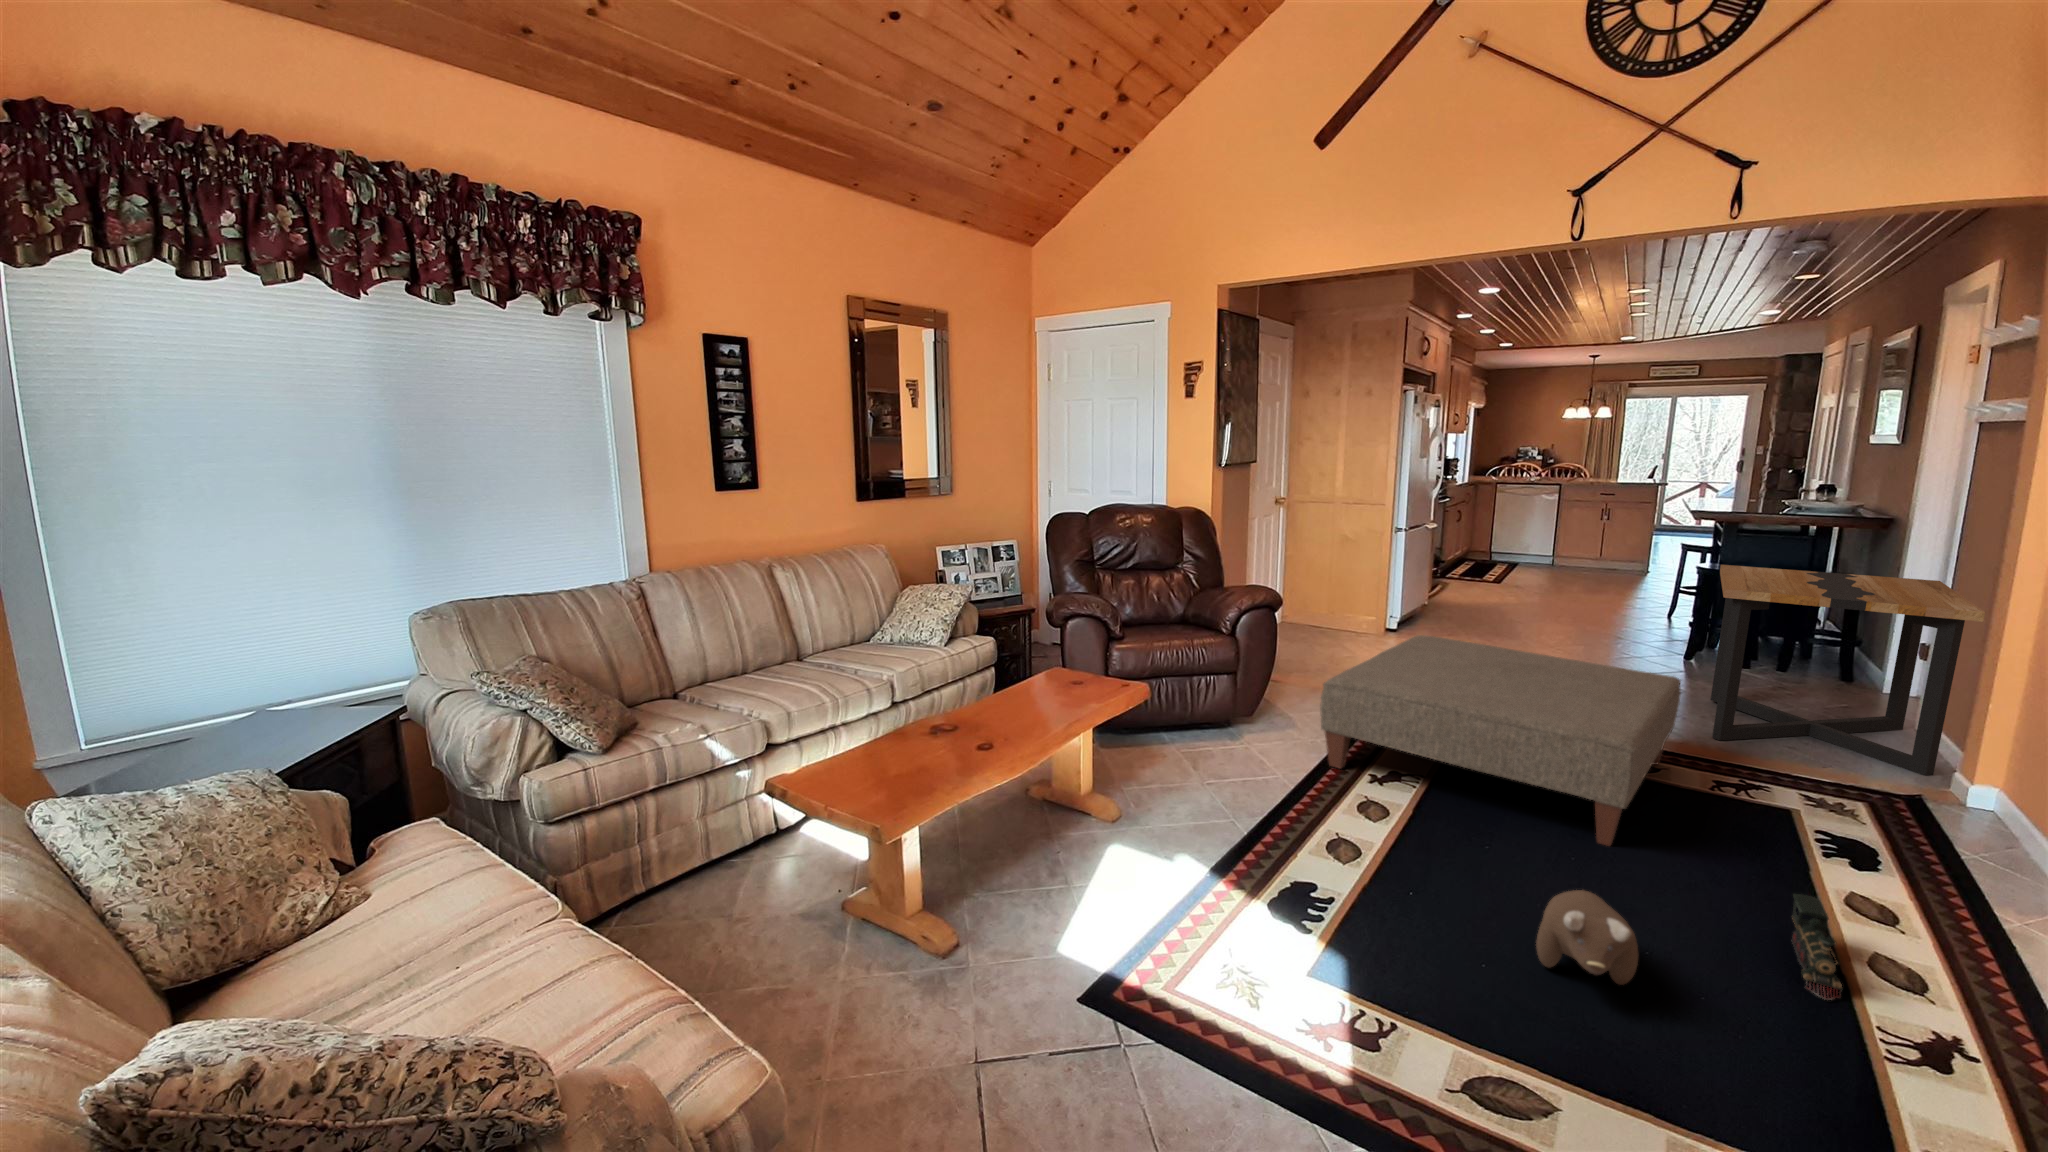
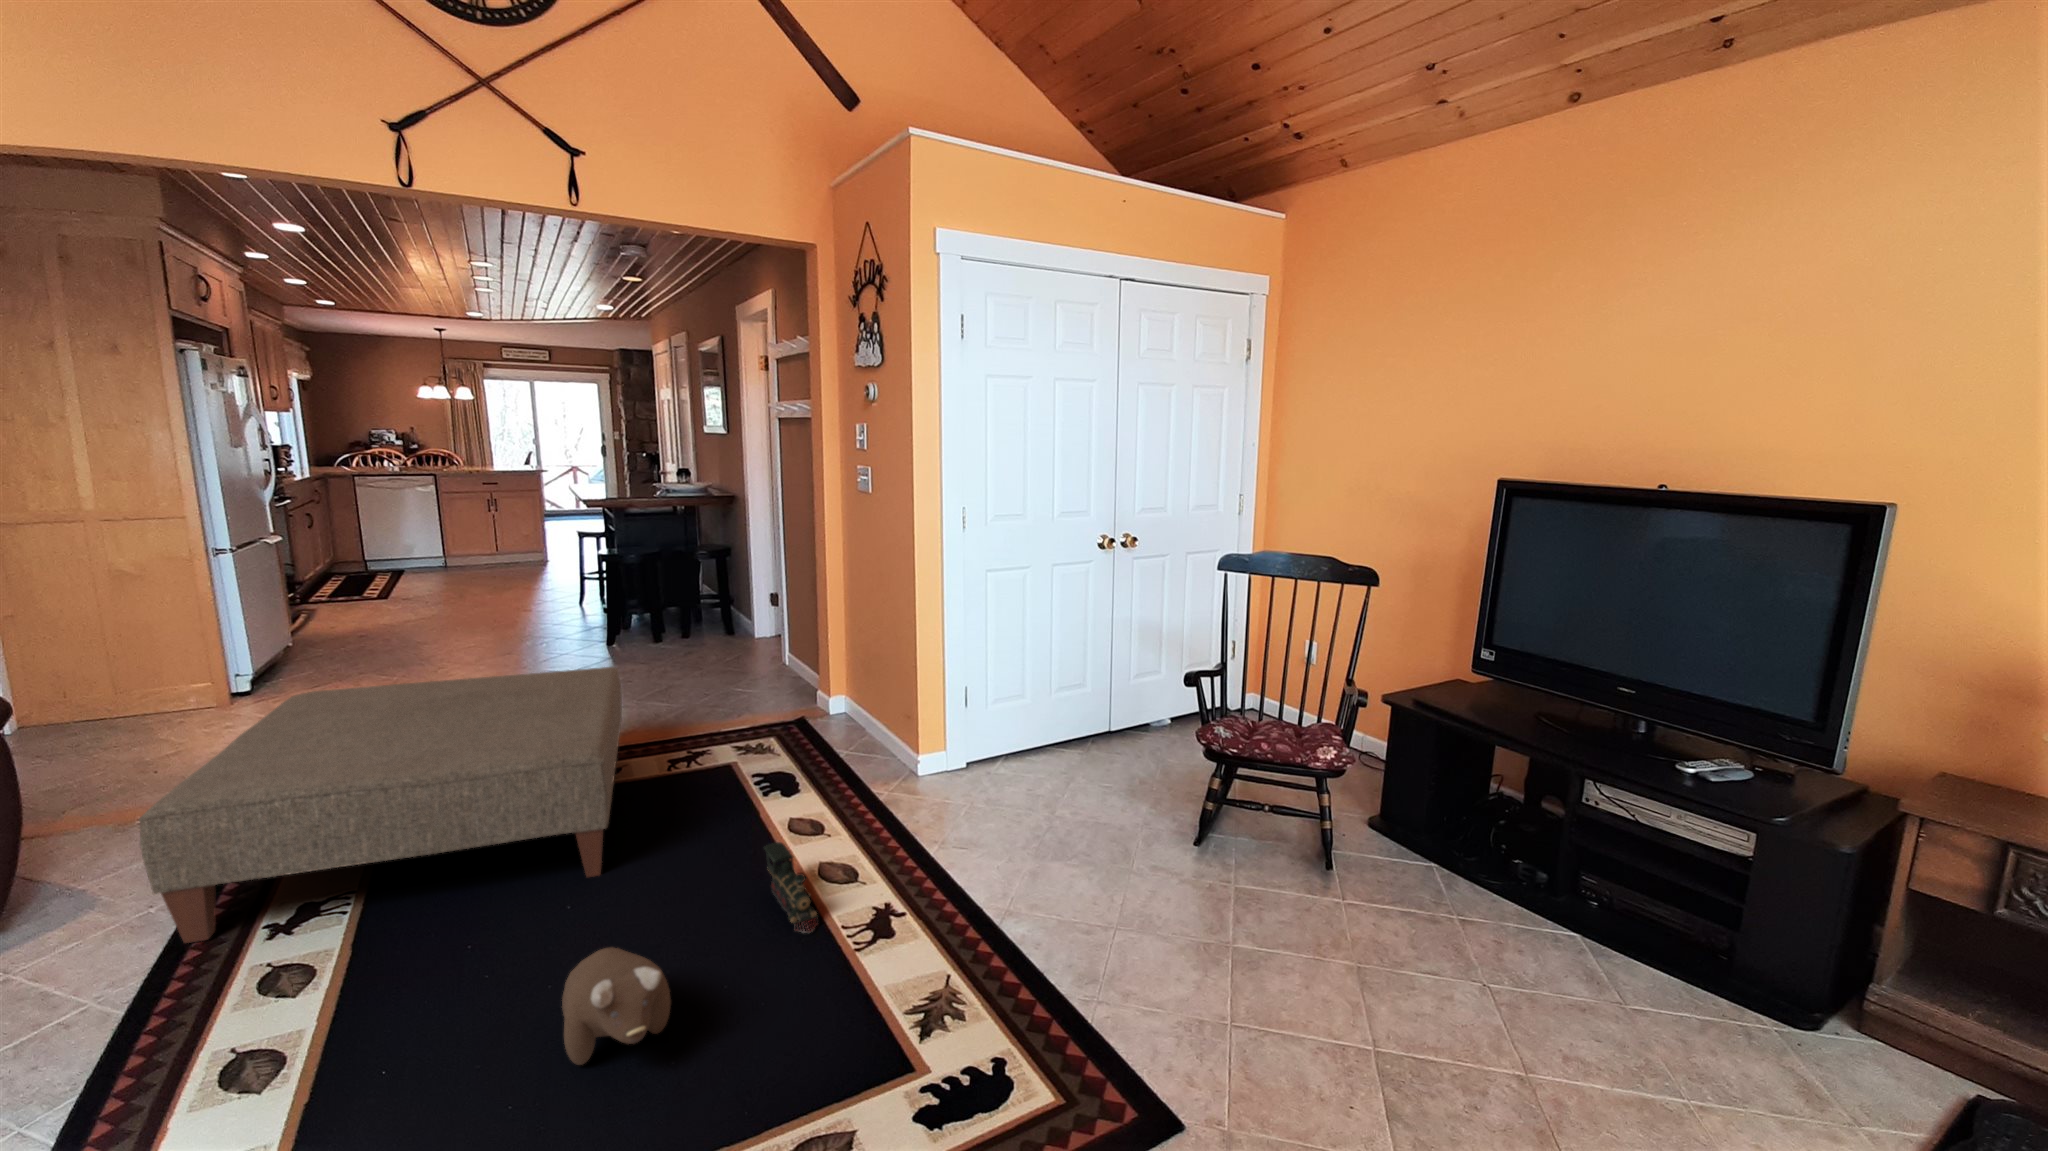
side table: present [1711,565,1985,776] -> none [620,535,809,718]

